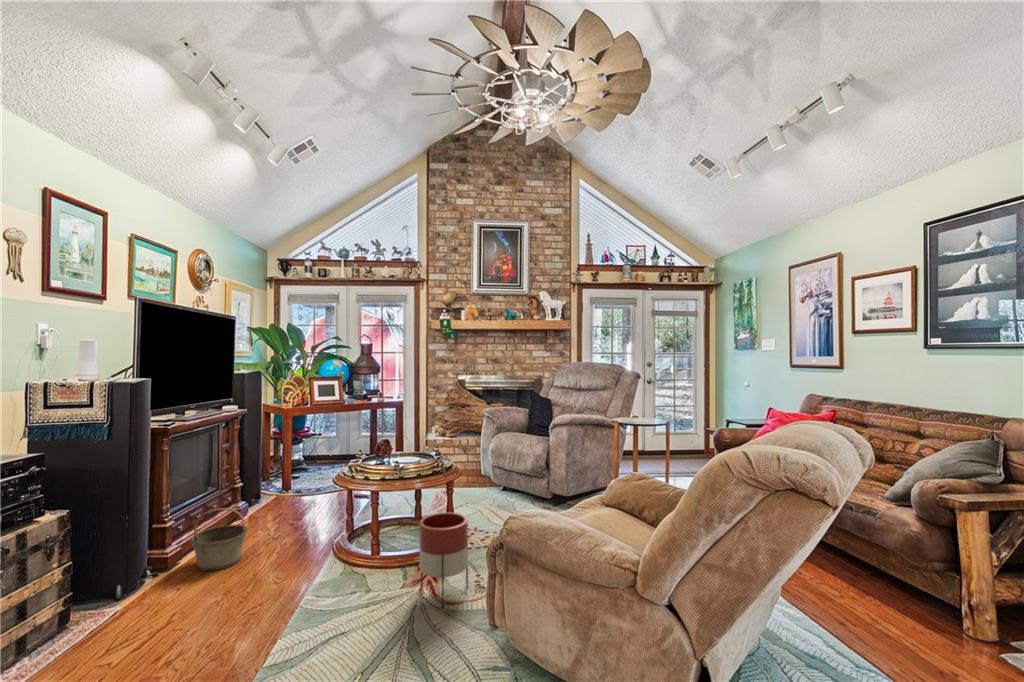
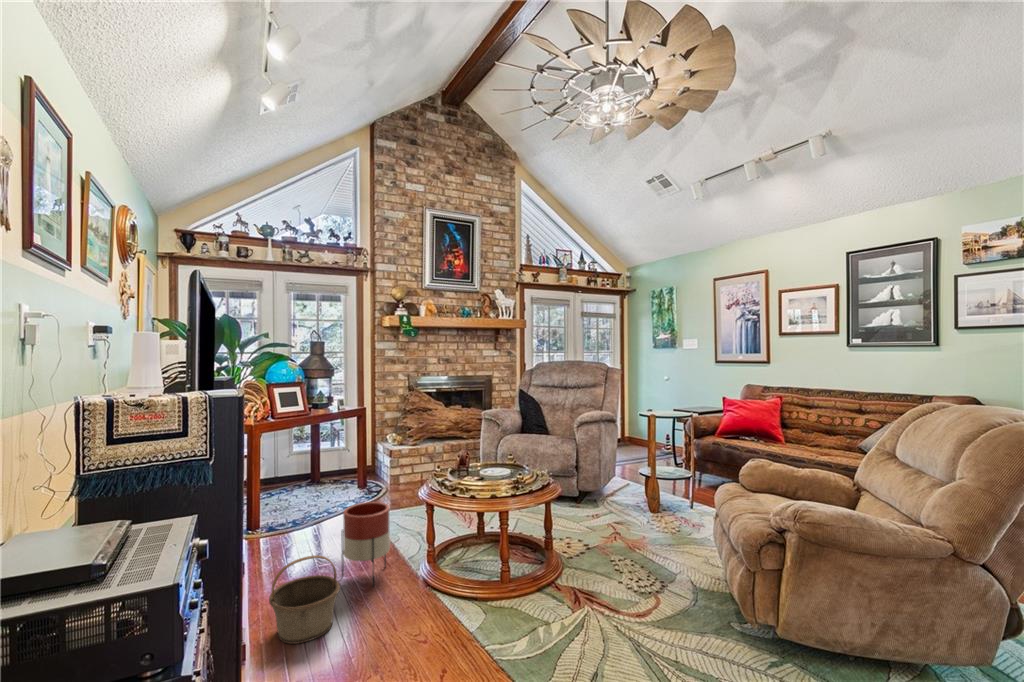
planter: present [420,512,468,607] -> present [341,502,390,586]

